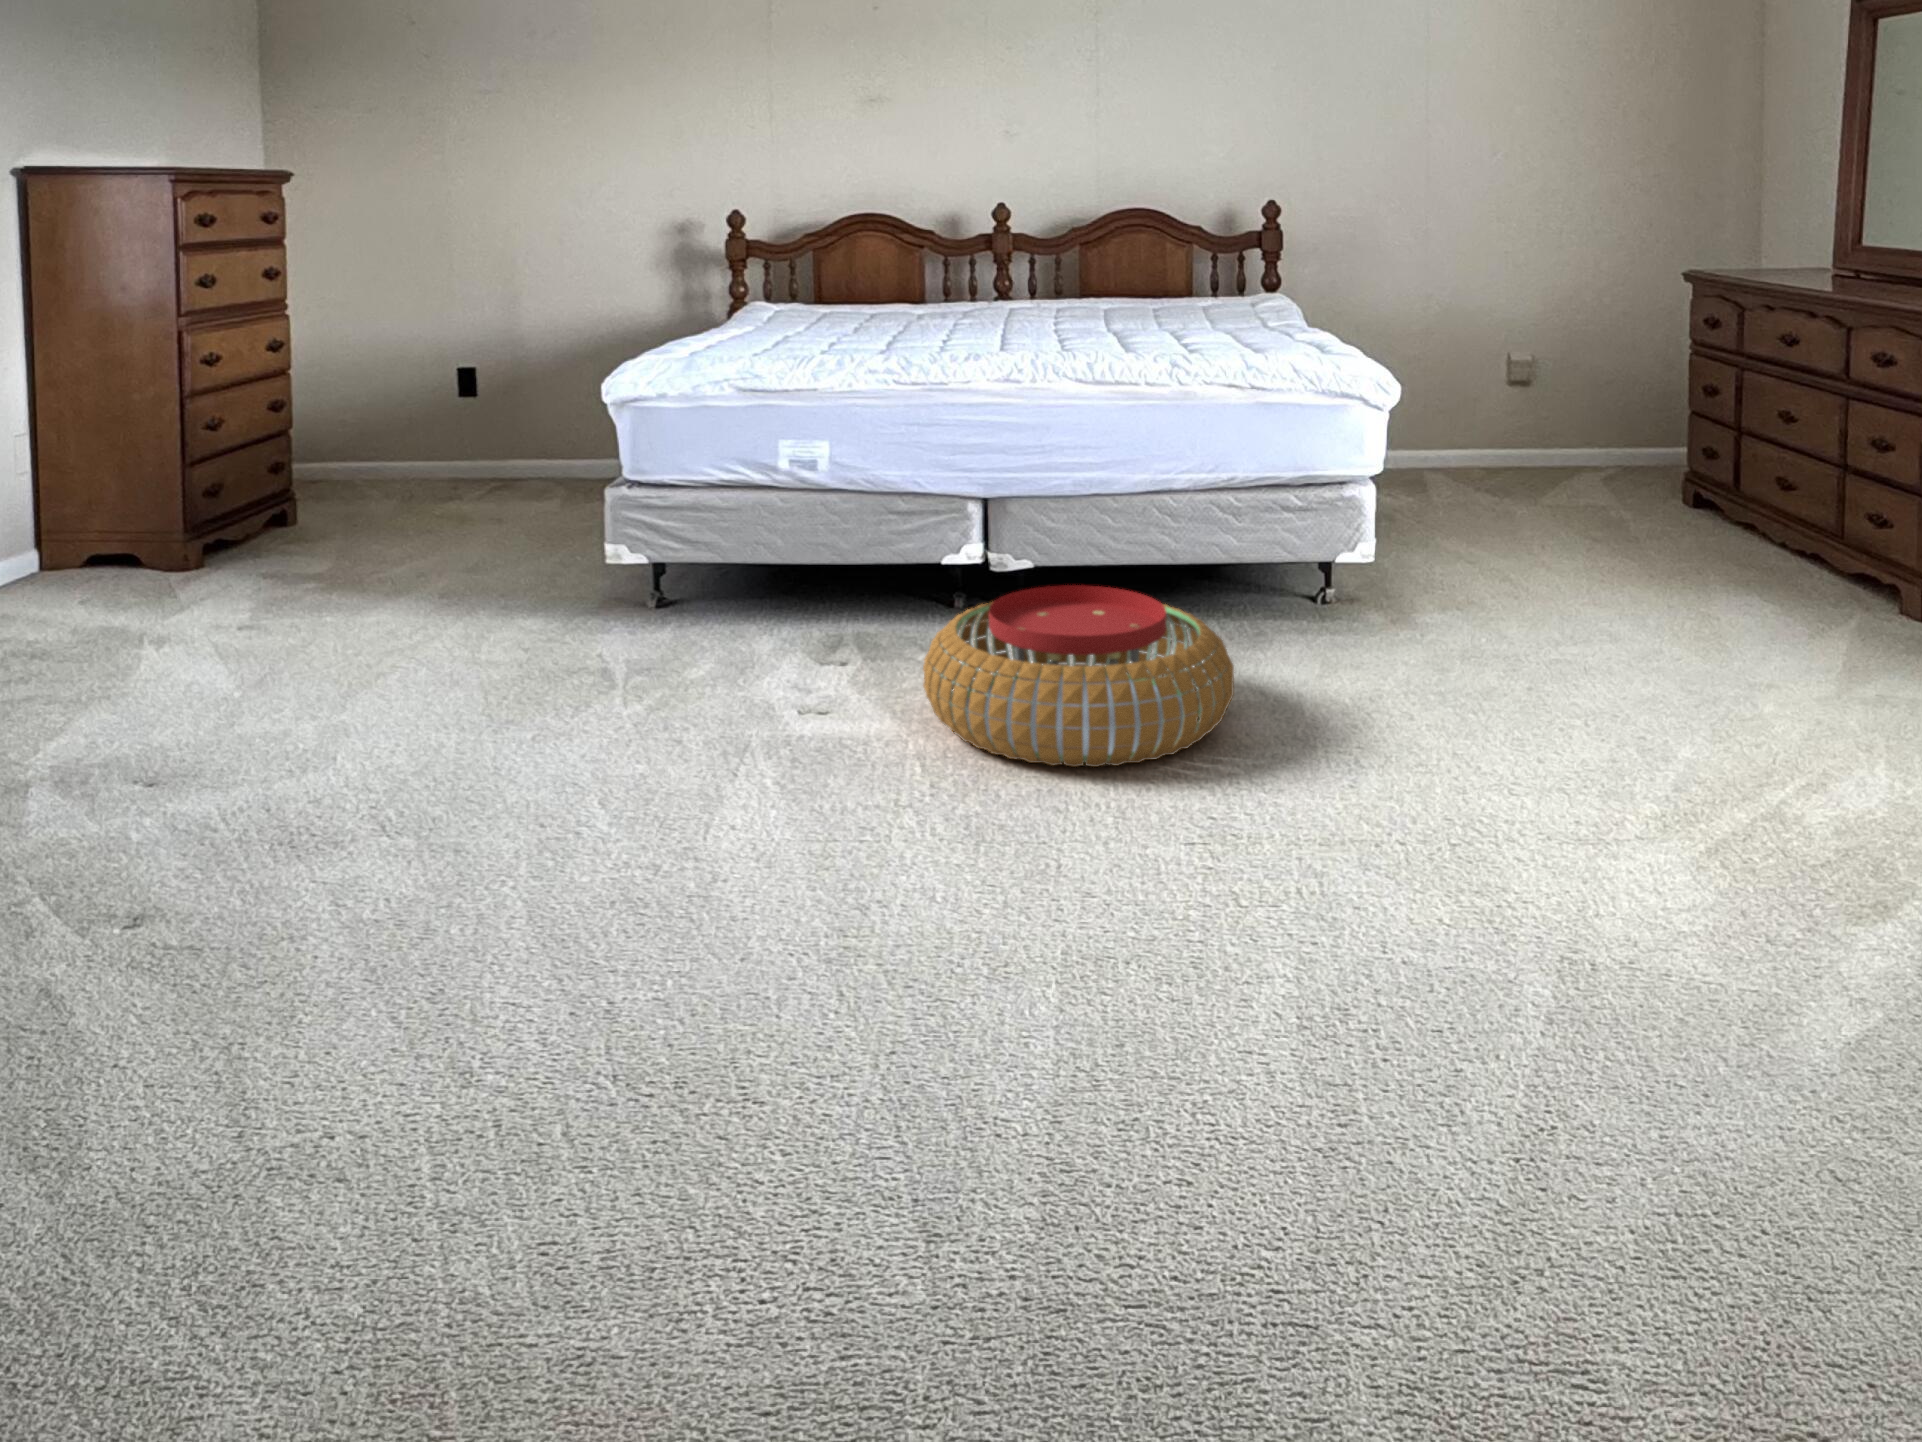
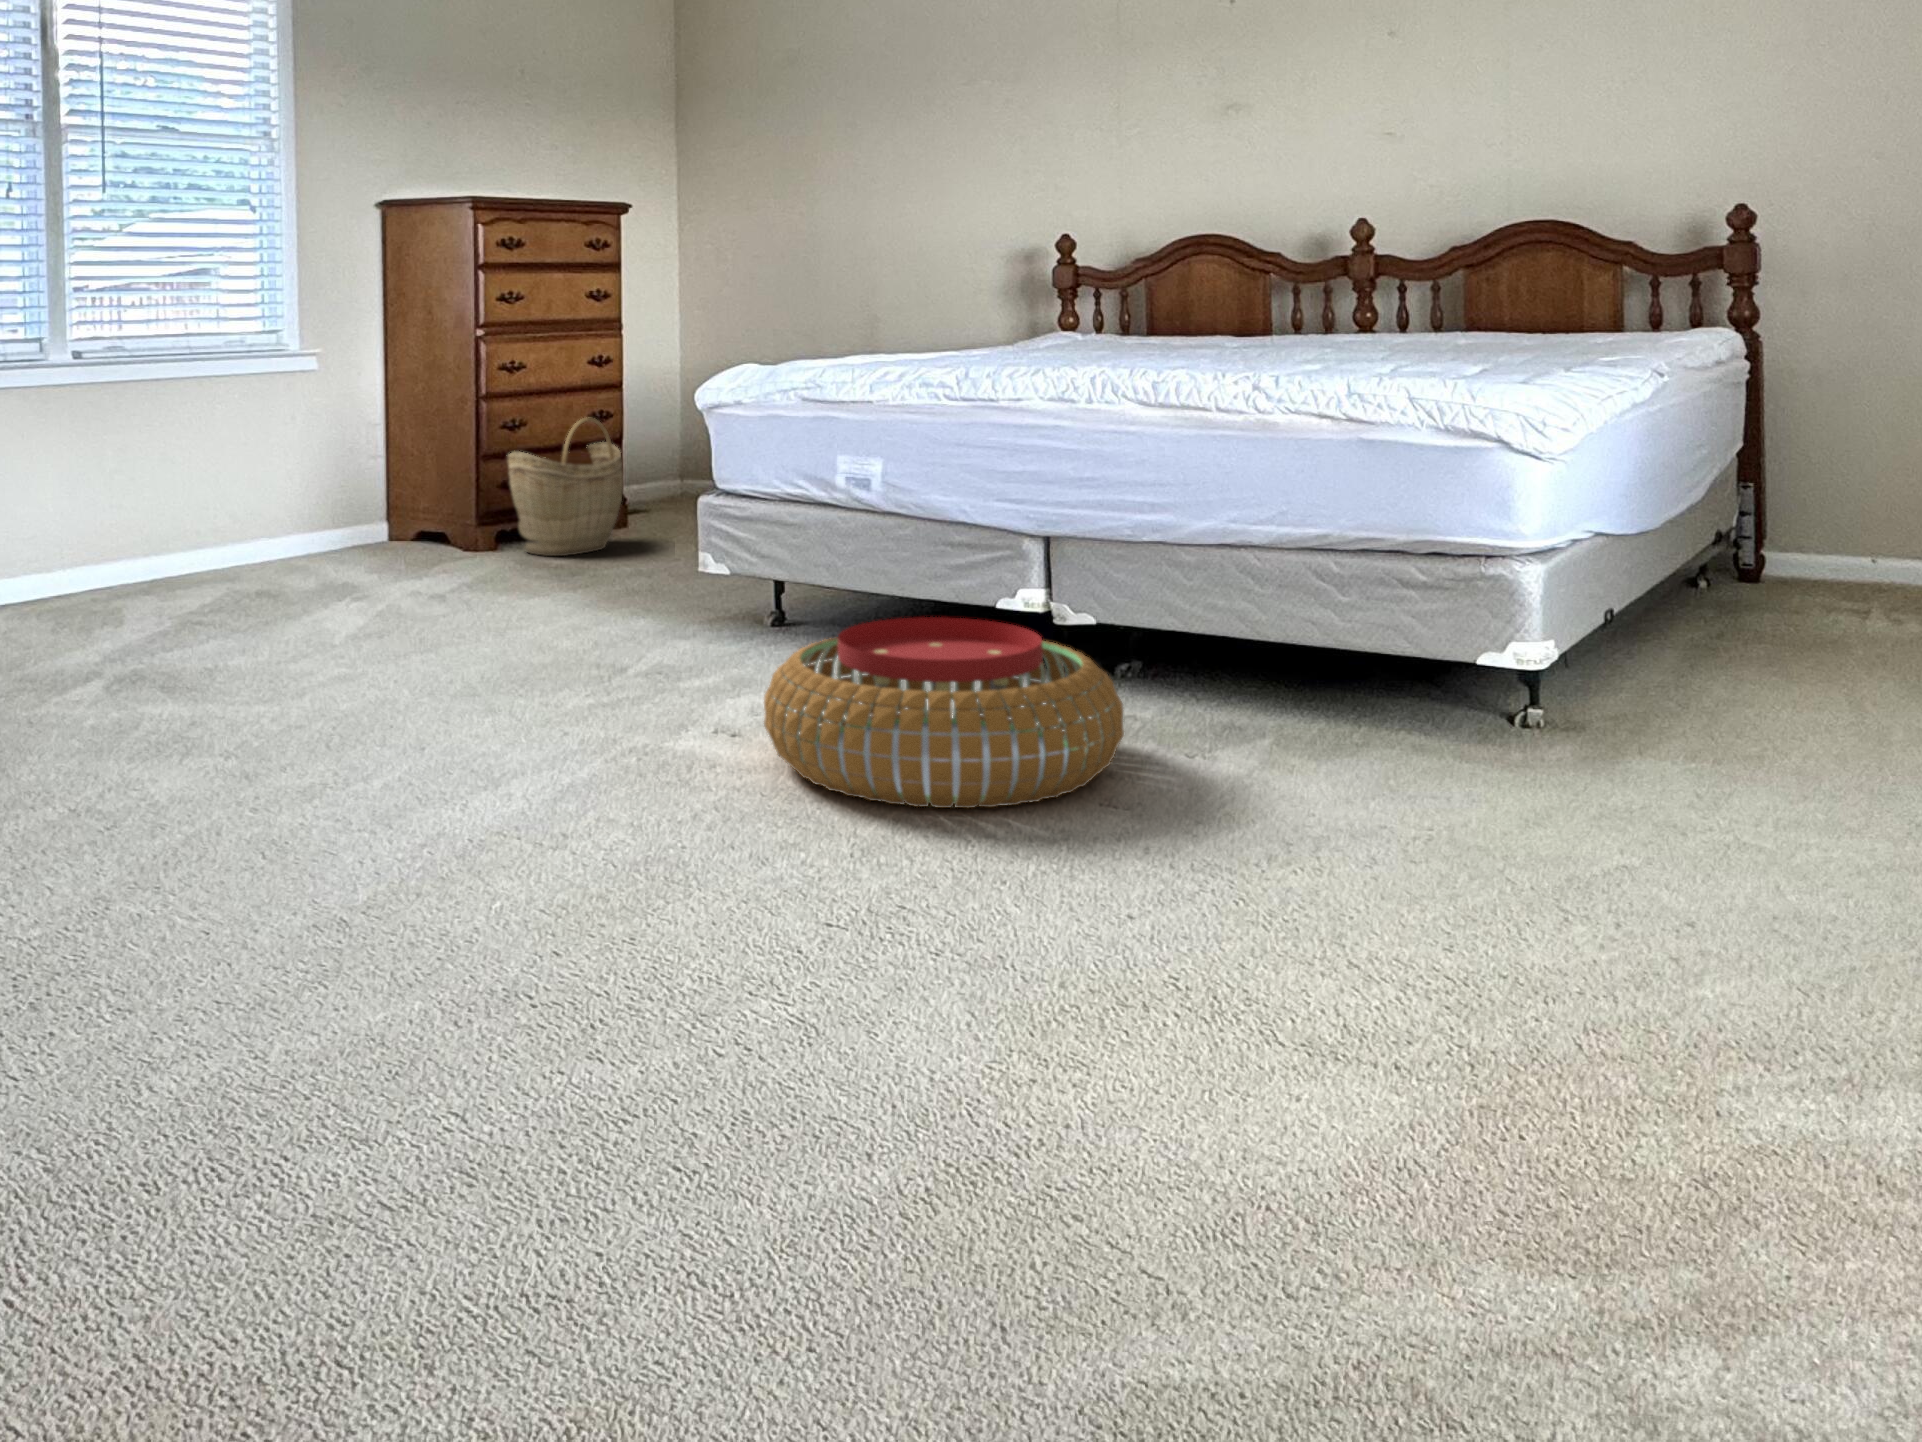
woven basket: none [224,409,357,564] -> present [508,418,623,556]

